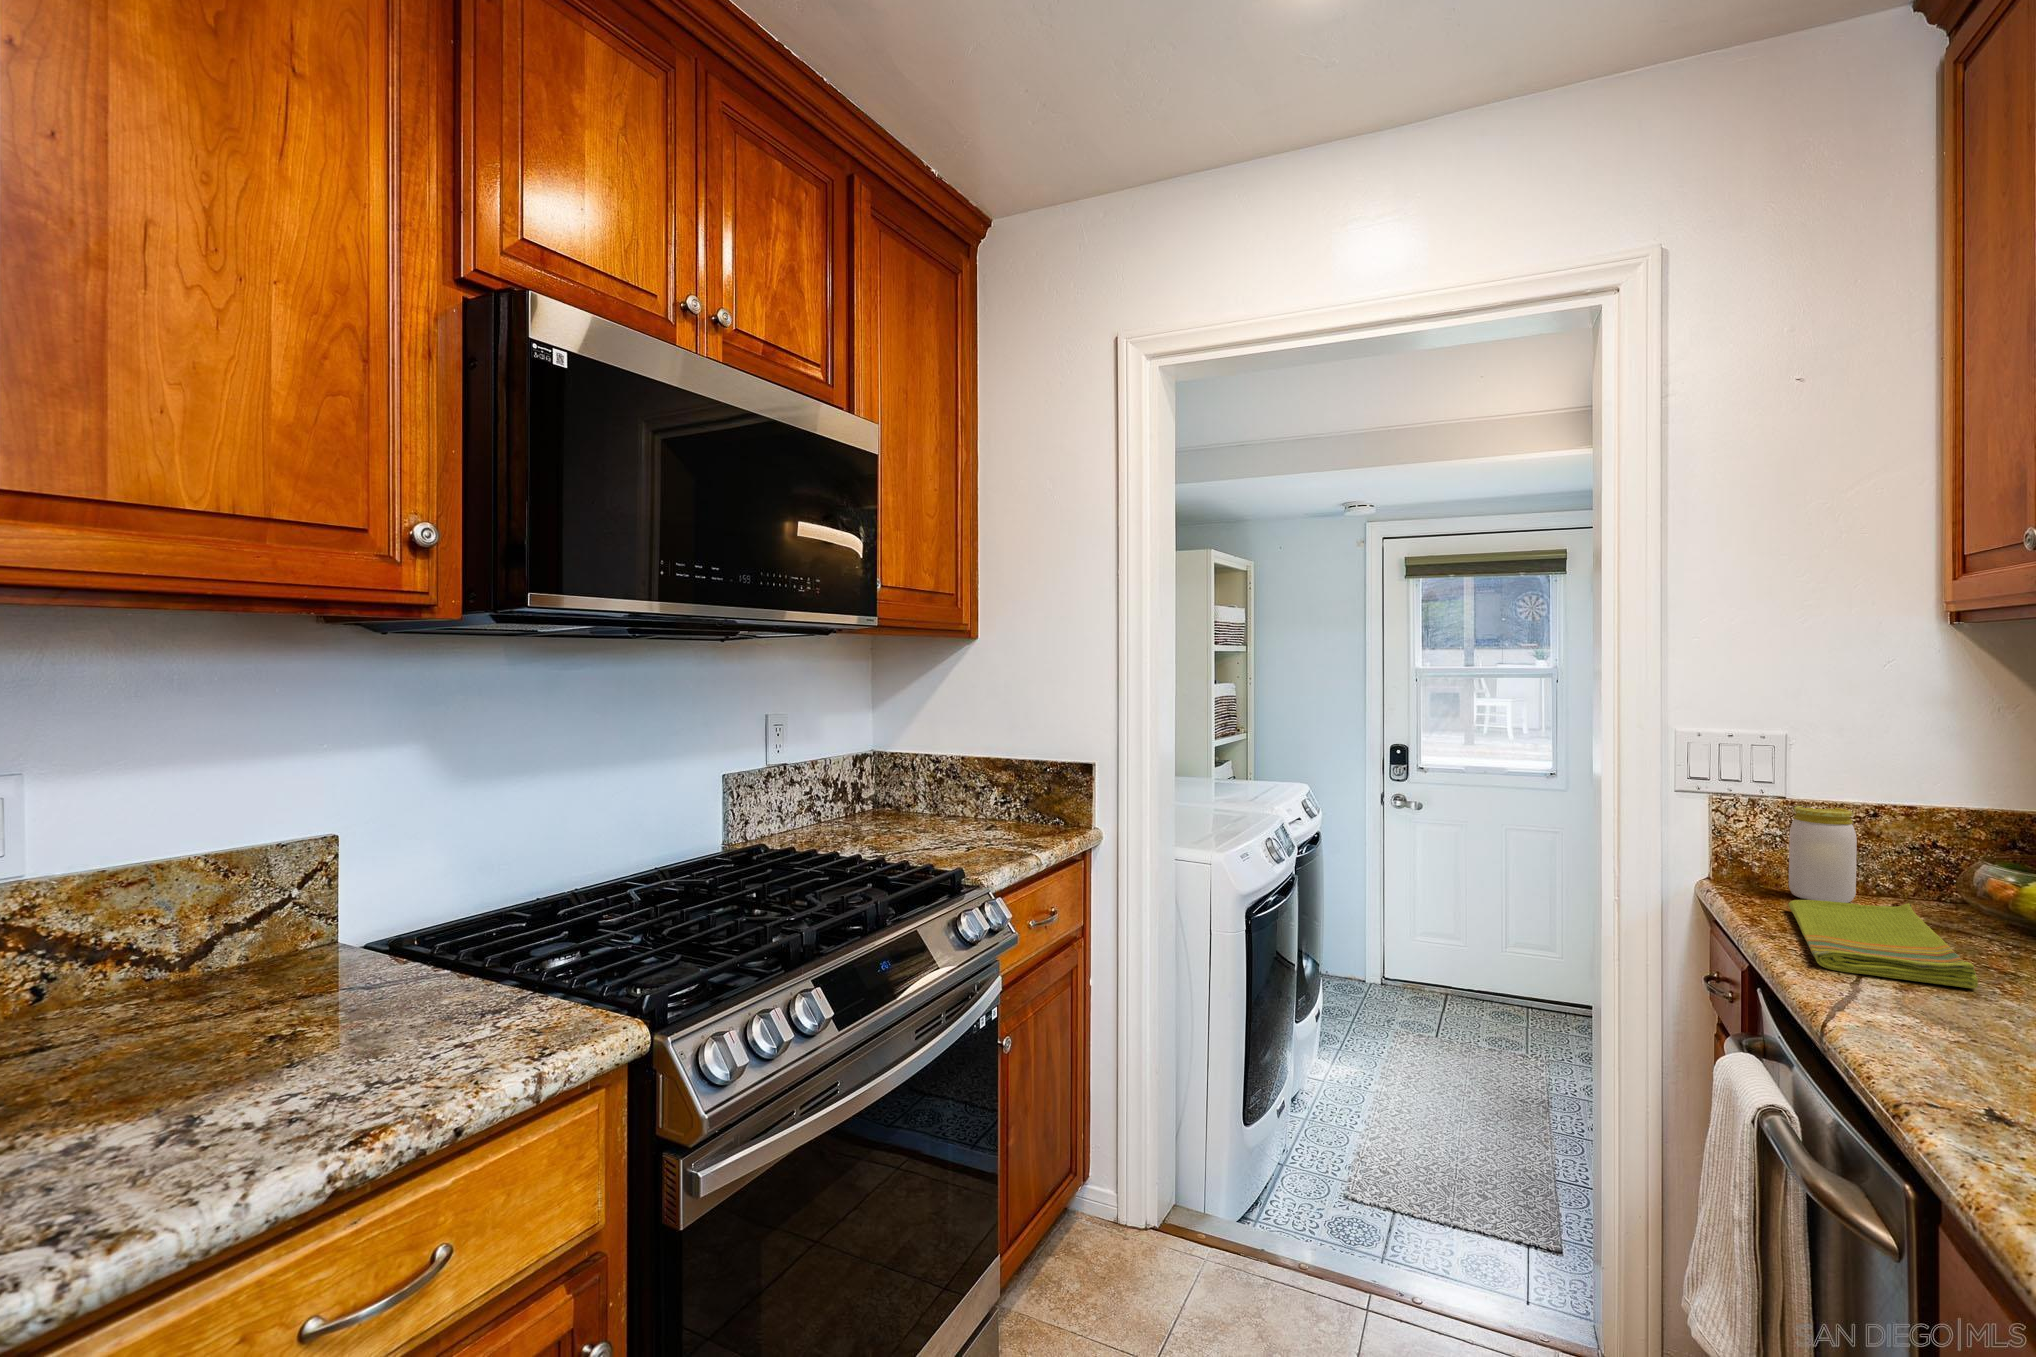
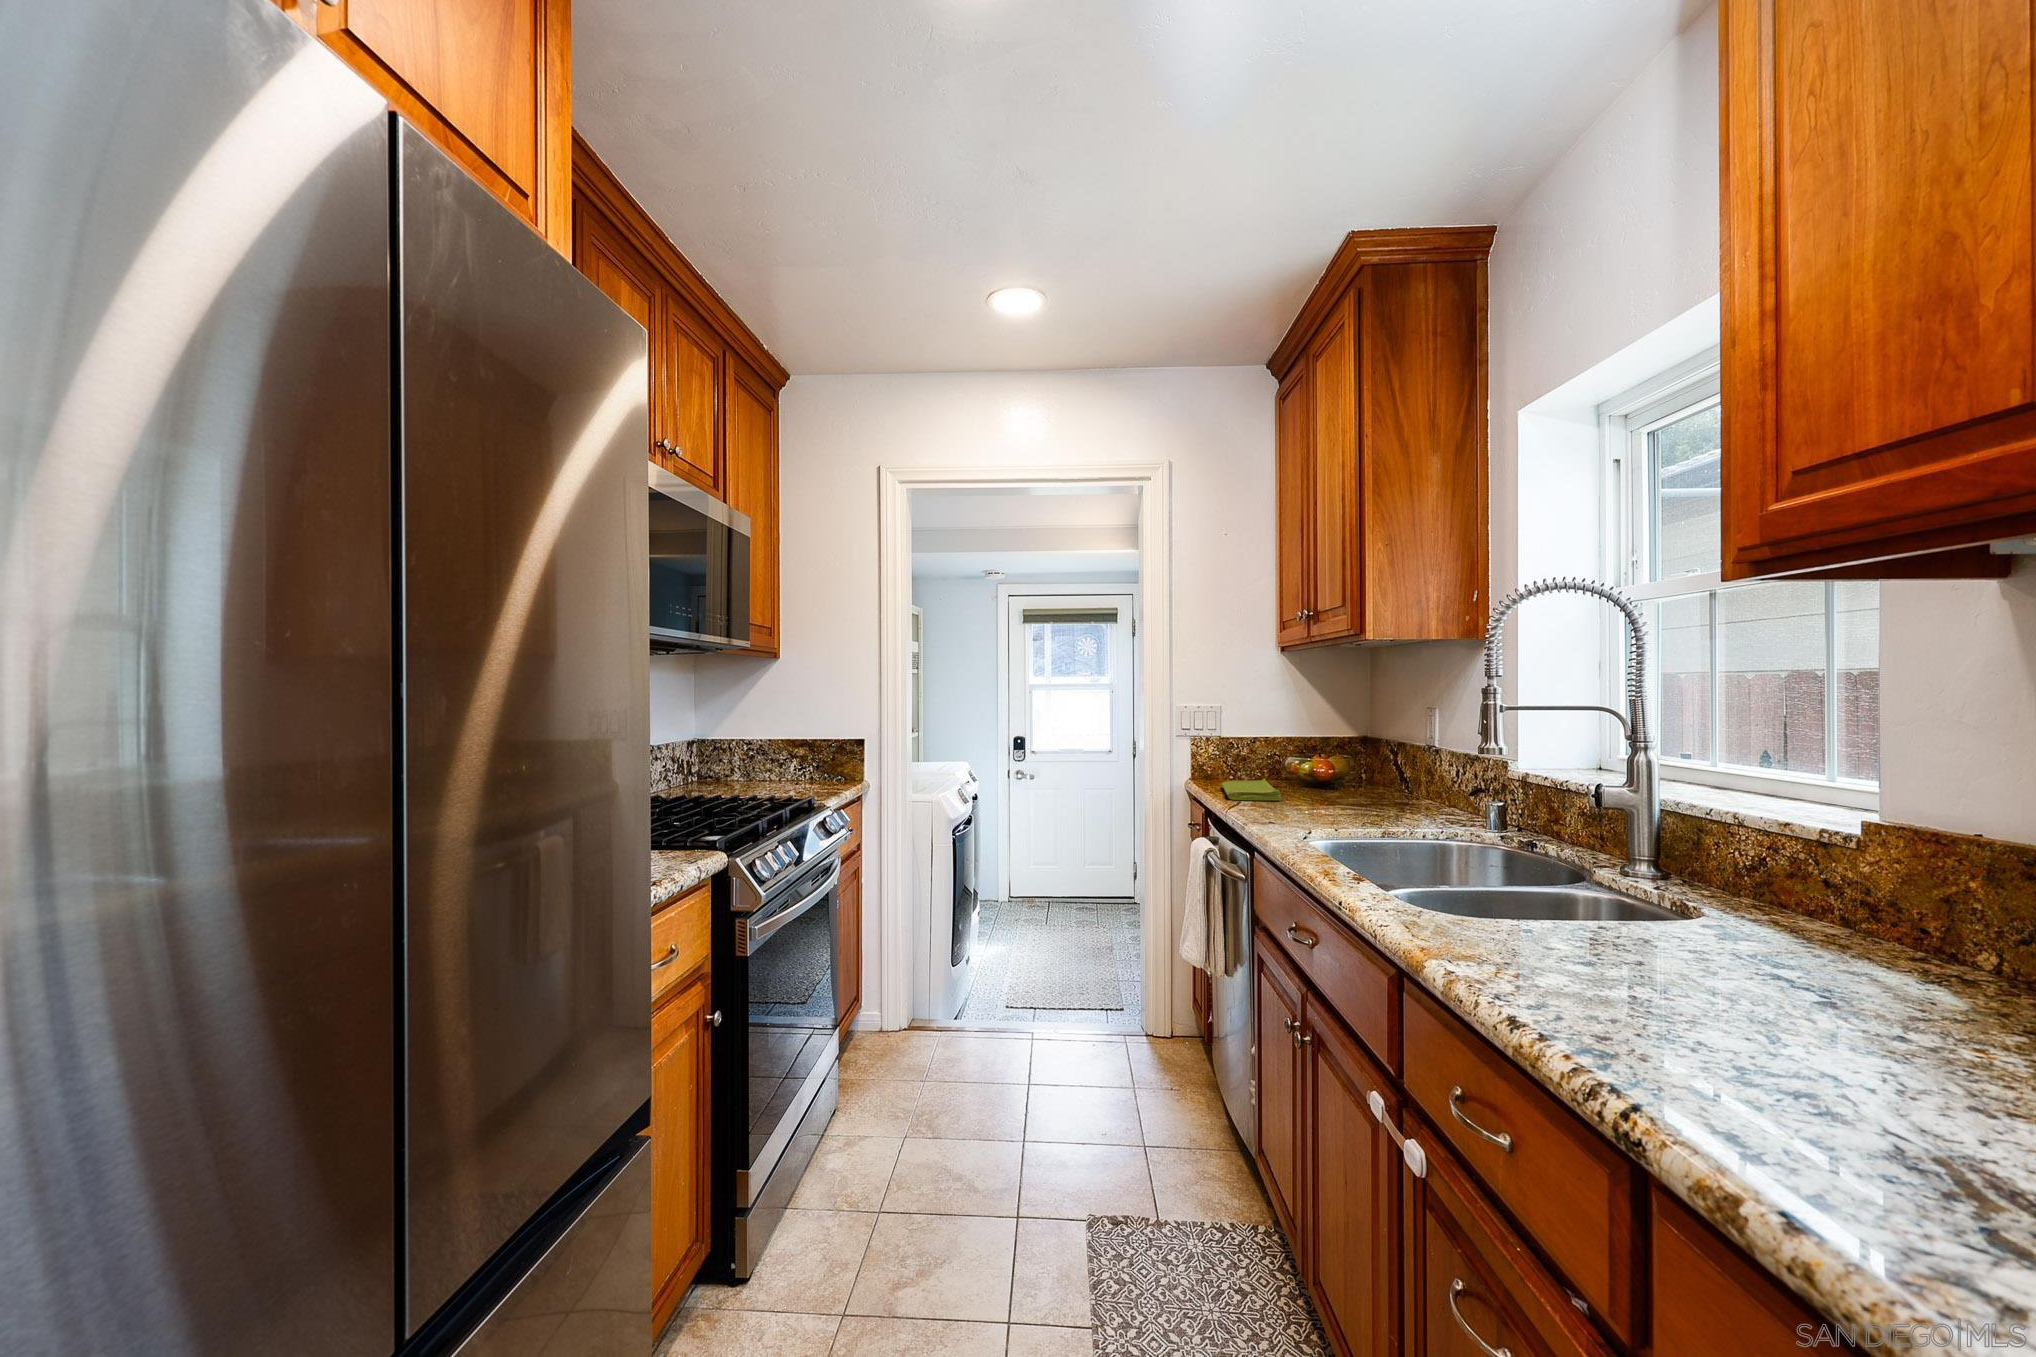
jar: present [1789,806,1857,903] -> none [1222,740,1248,784]

